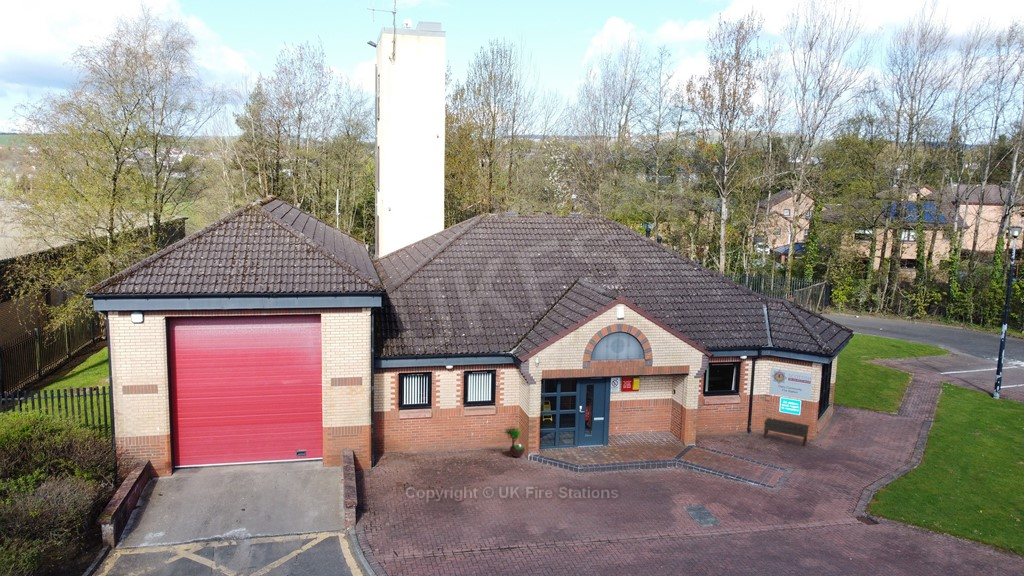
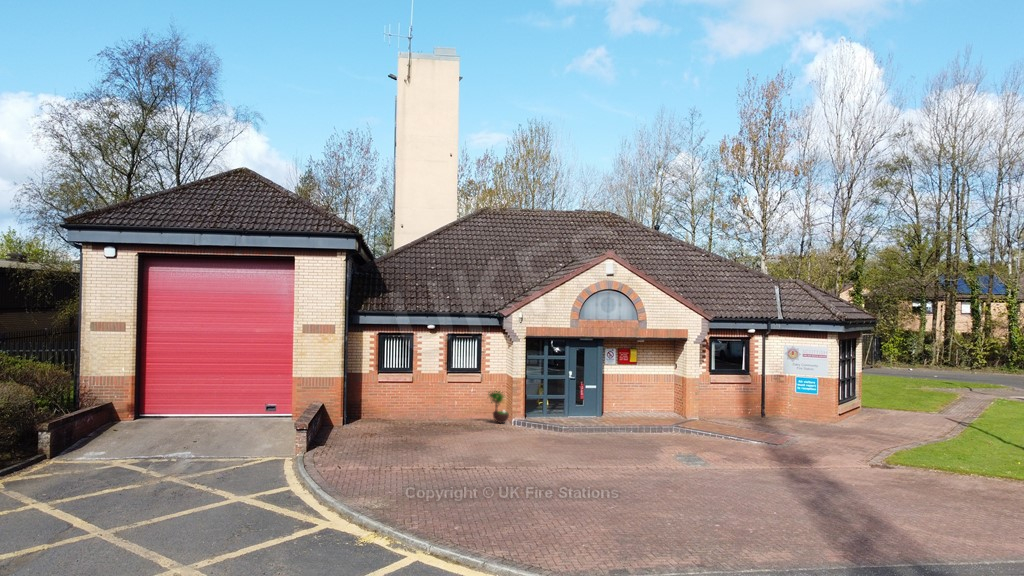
bench: present [764,418,809,445] -> none [779,401,829,427]

